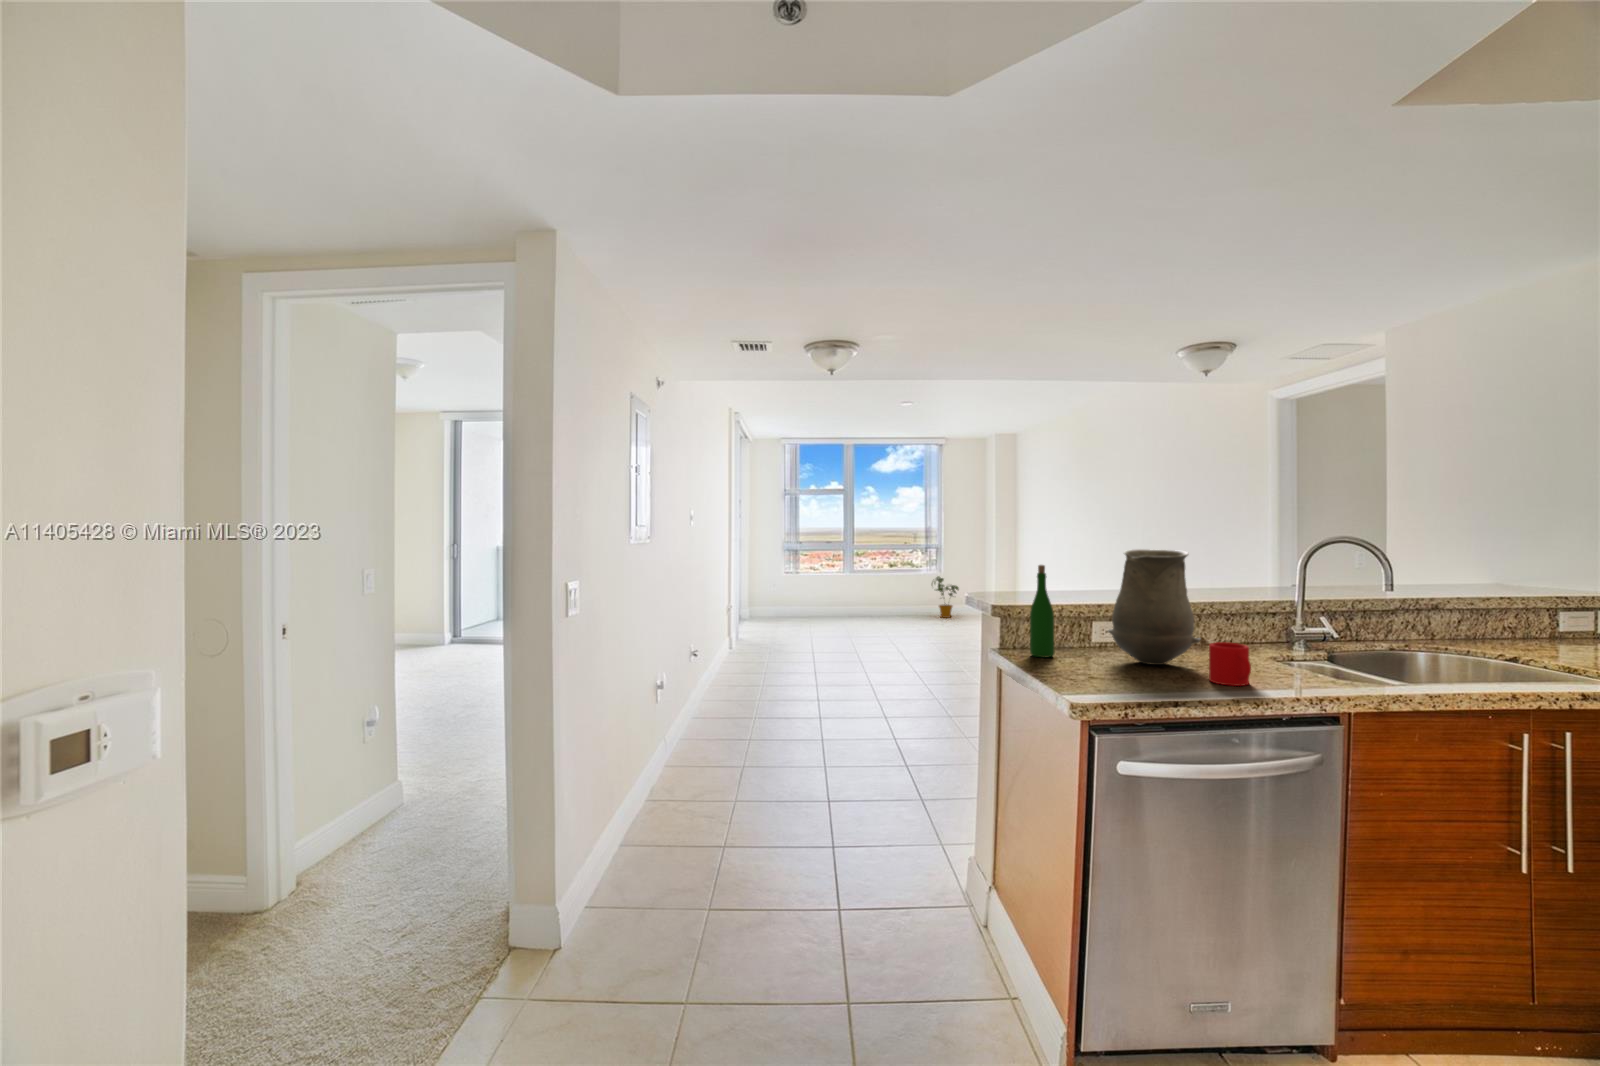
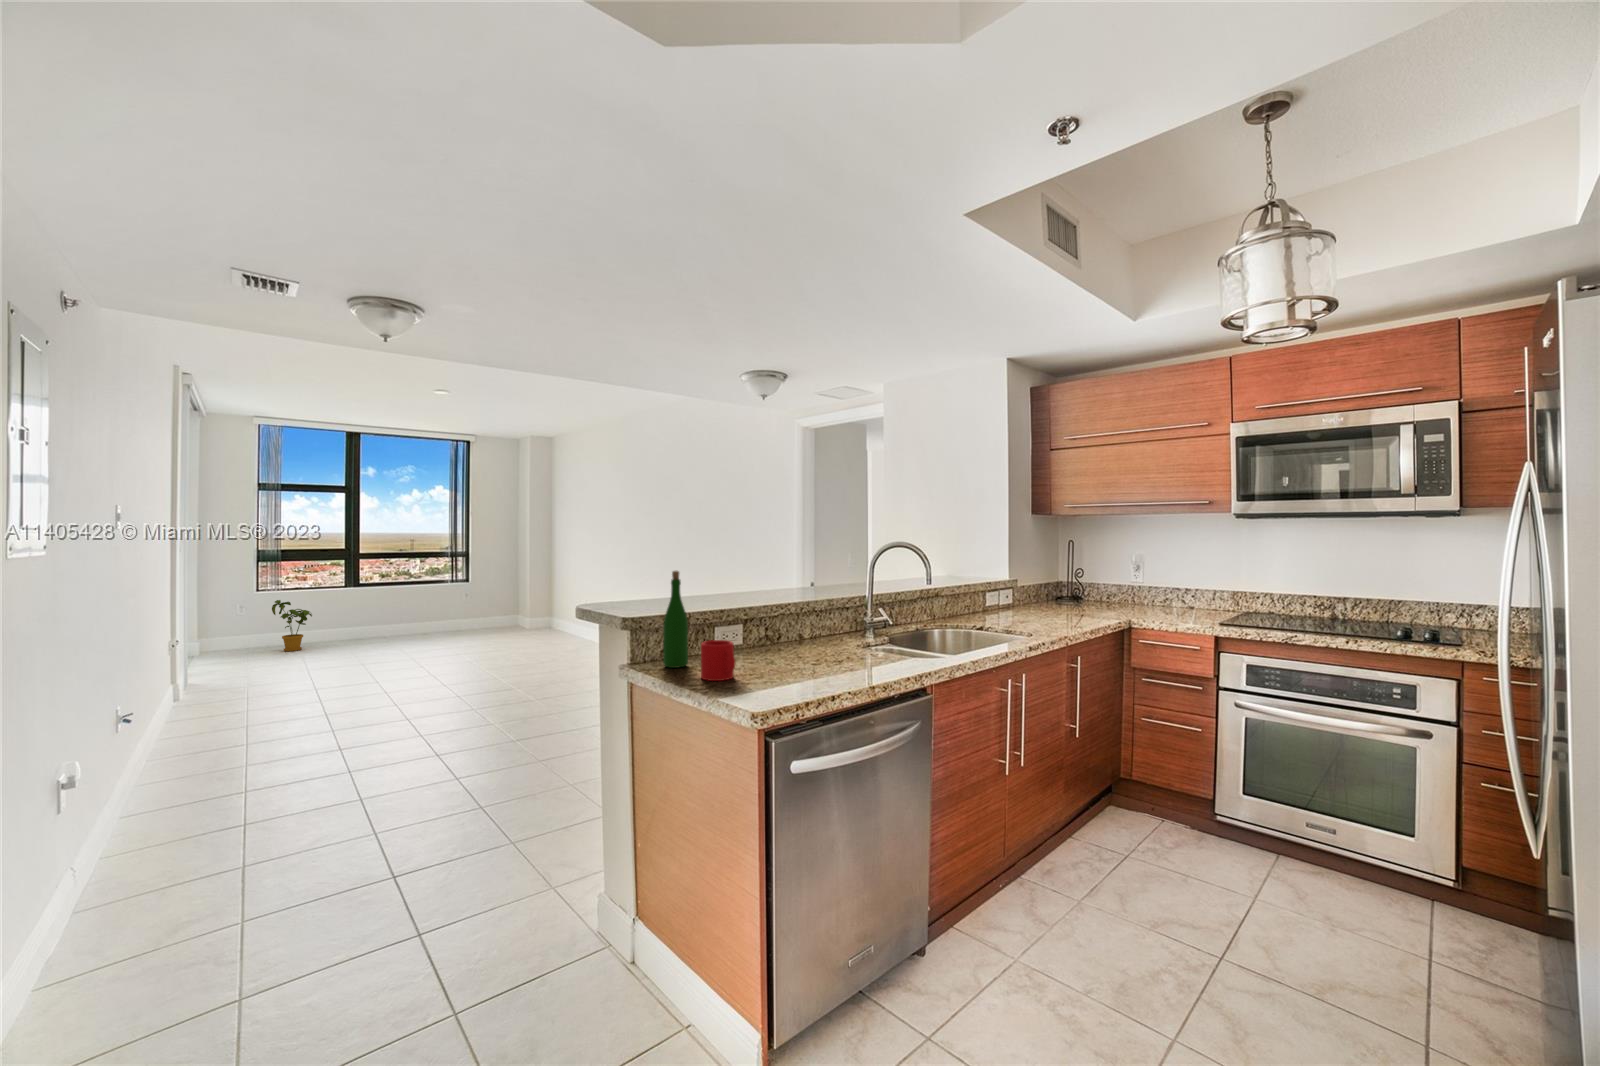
vase: present [1108,549,1201,665] -> none [737,553,817,663]
house plant: present [934,576,959,618] -> present [272,600,312,651]
mug: present [1209,642,1251,686] -> present [701,640,736,681]

